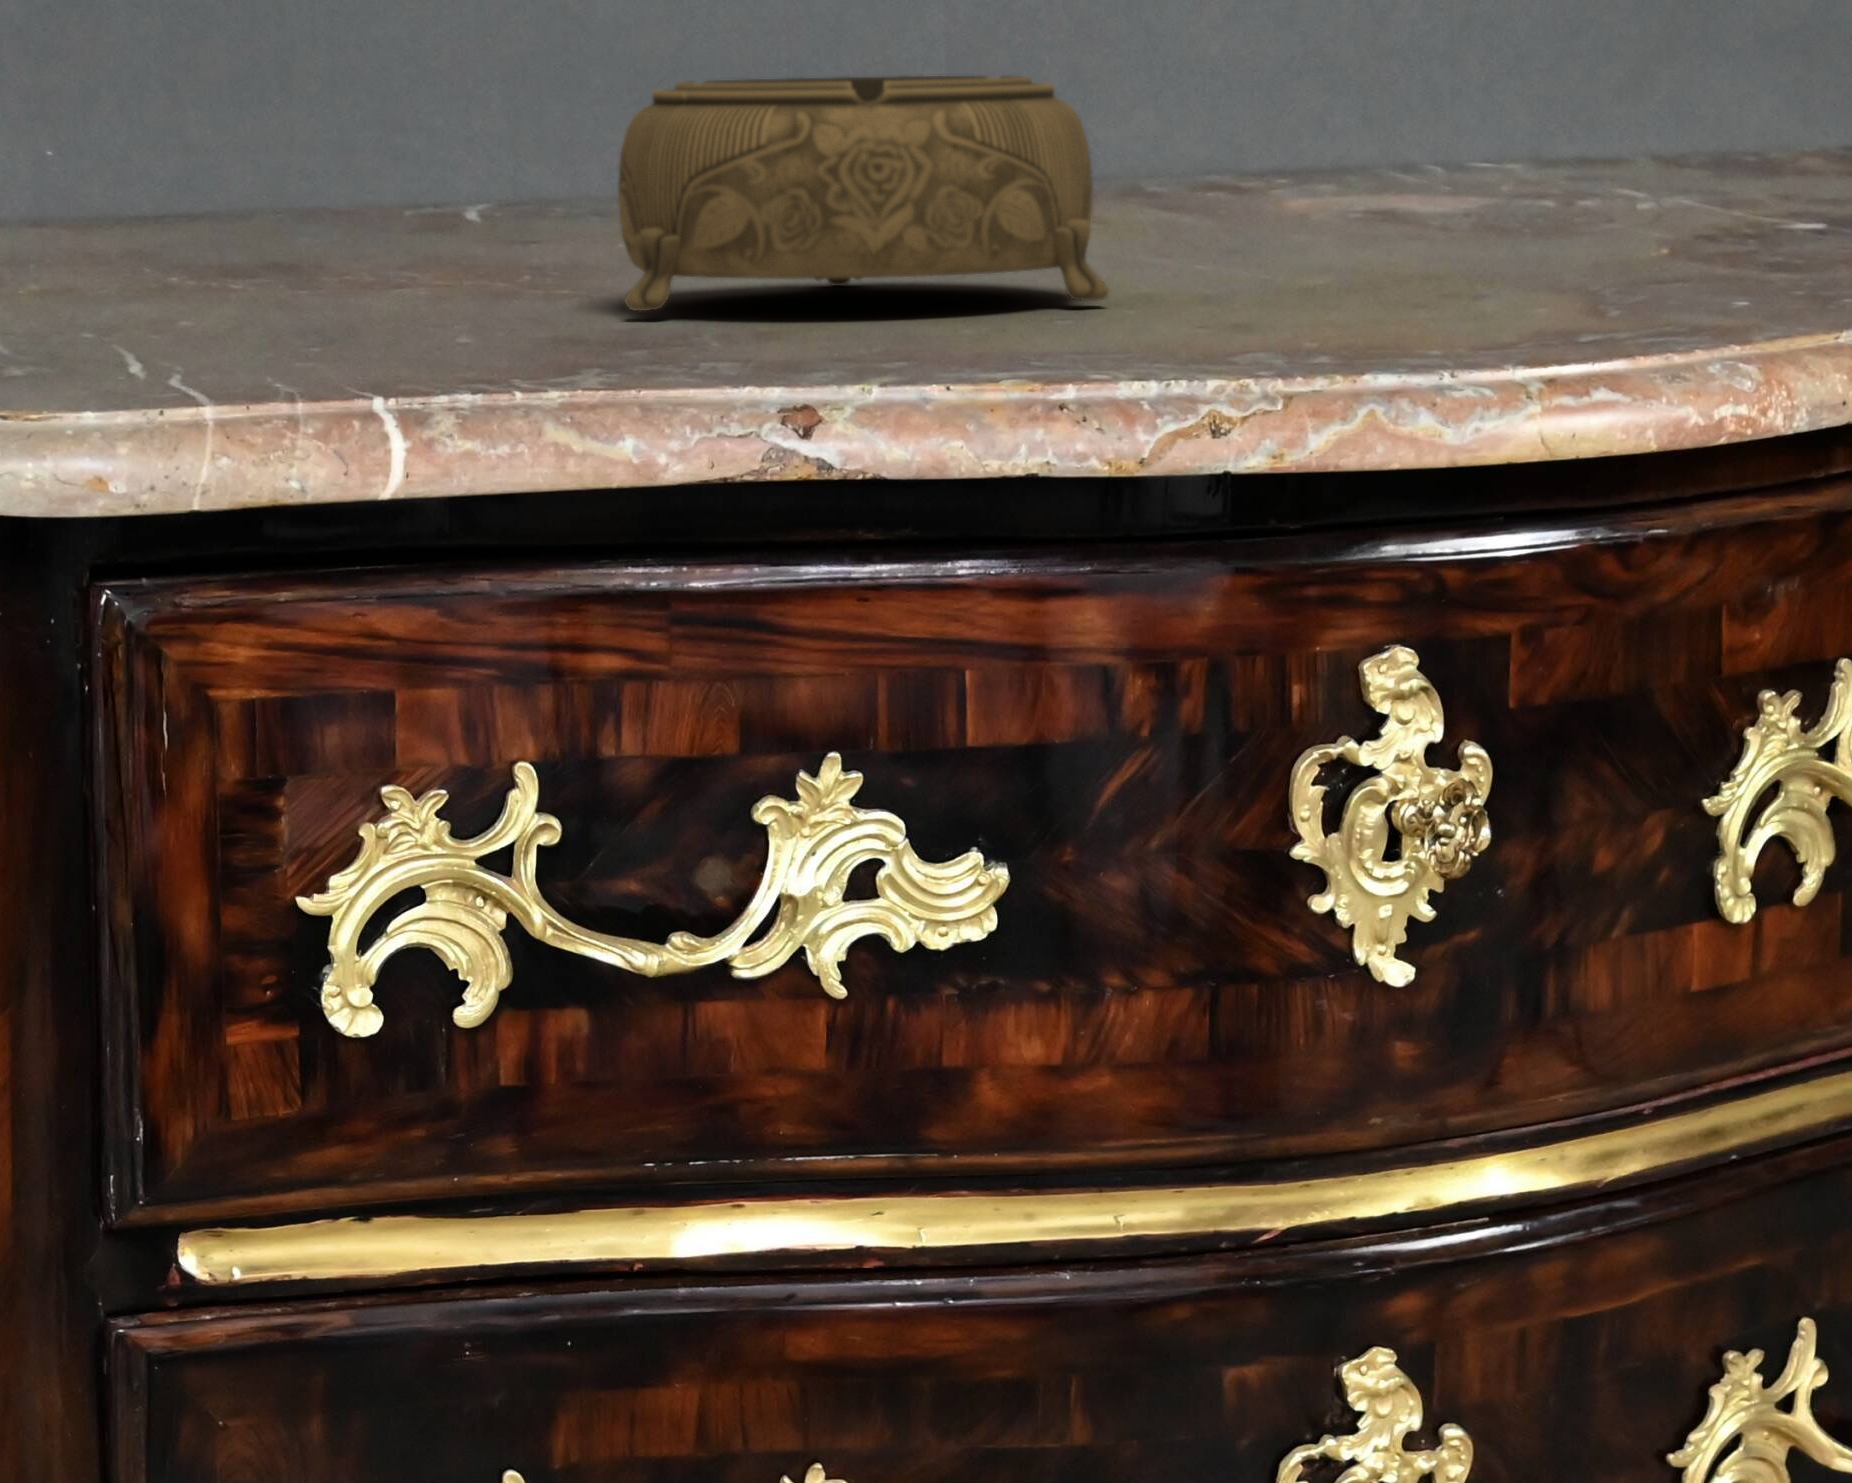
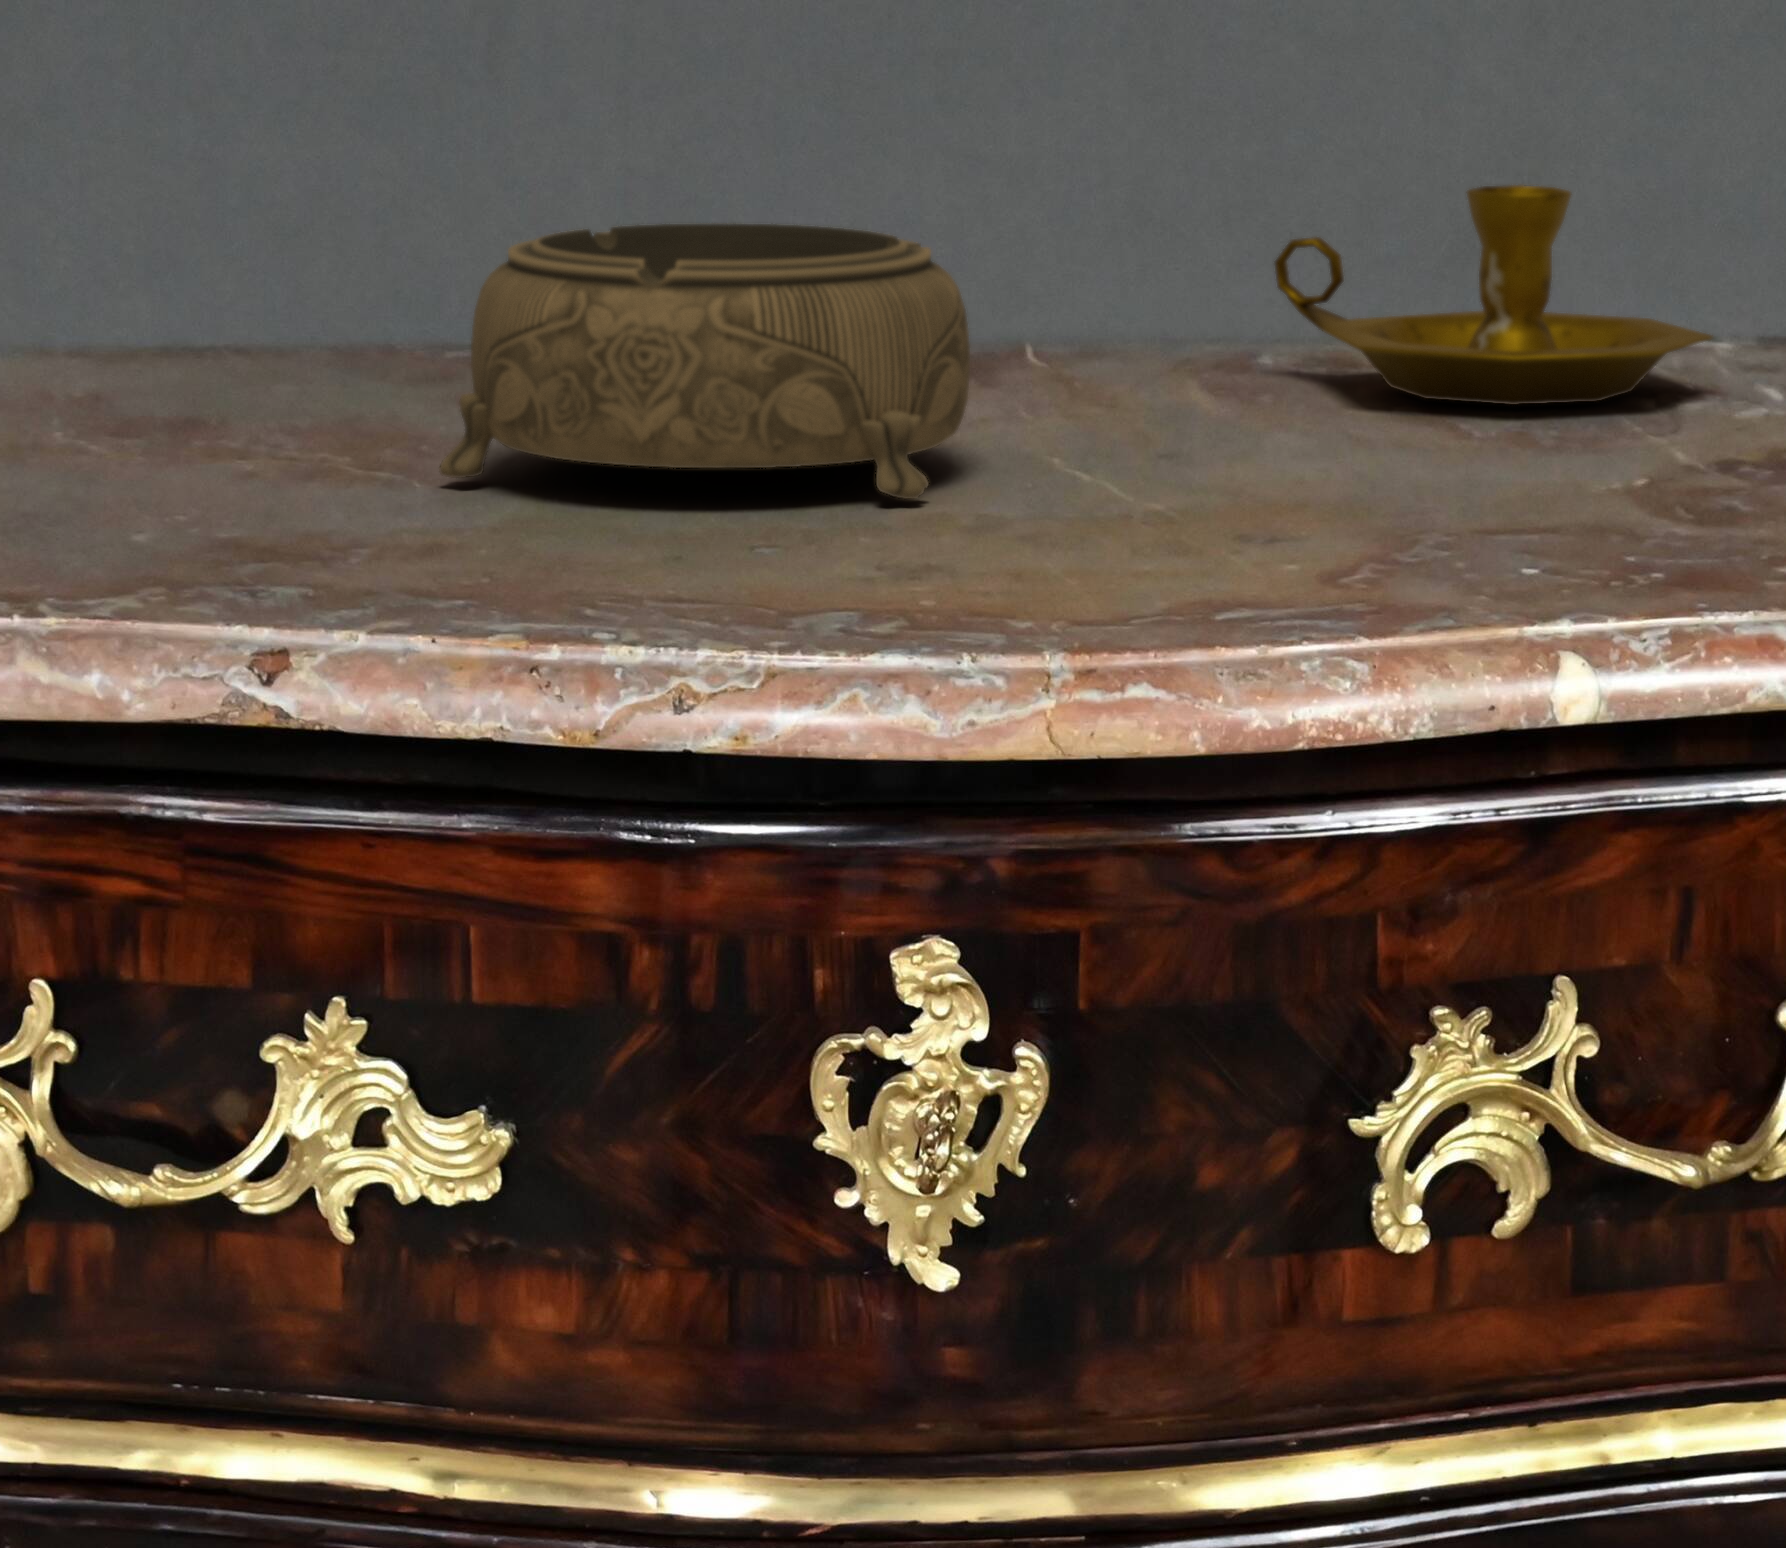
candlestick: none [1127,55,1532,244] -> present [1275,185,1712,405]

